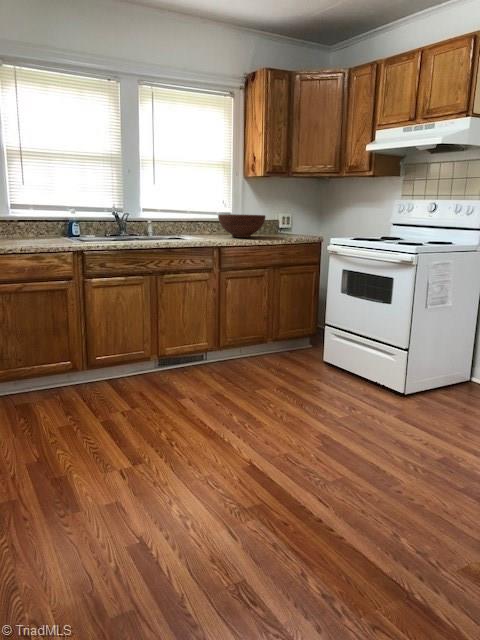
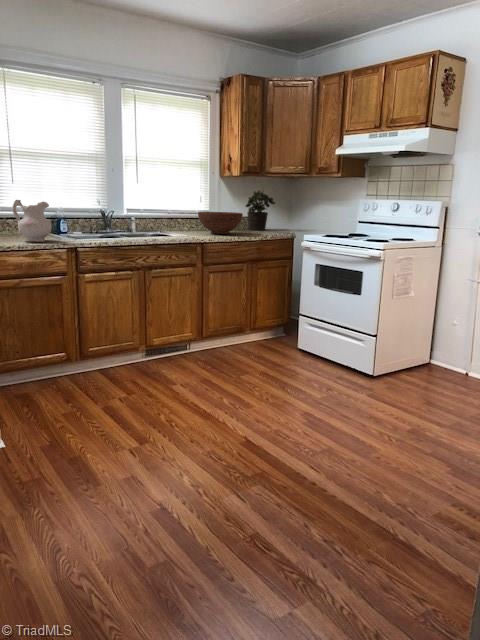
potted plant: none [272,191,303,234] -> present [246,190,275,230]
ceramic pitcher: none [18,200,58,244] -> present [13,200,51,242]

